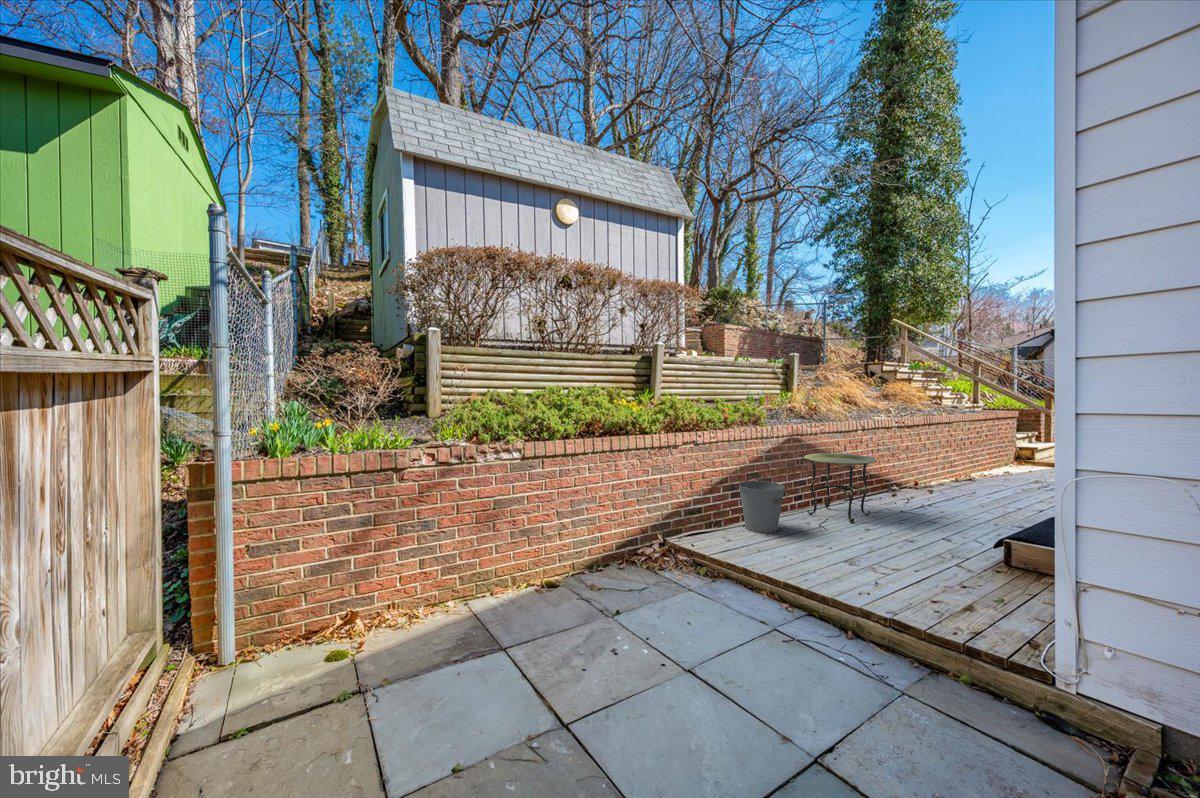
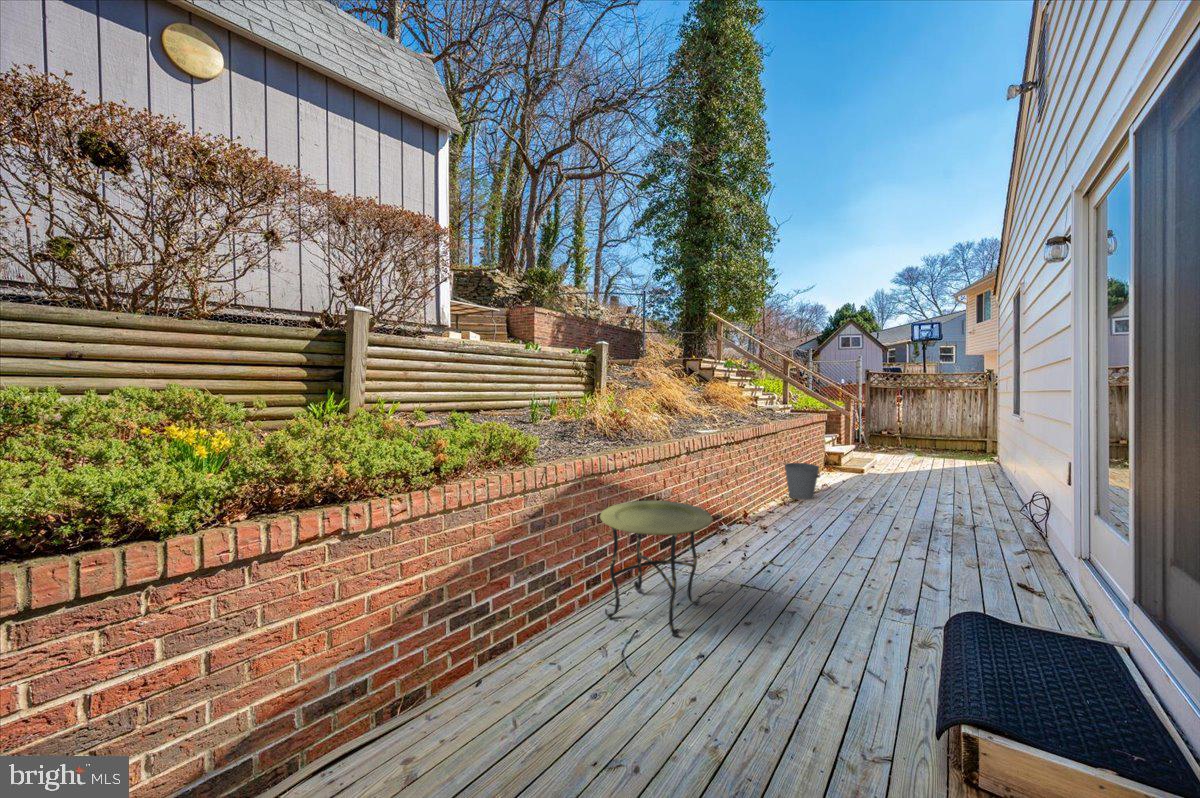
bucket: present [739,481,786,533] -> present [785,463,820,500]

